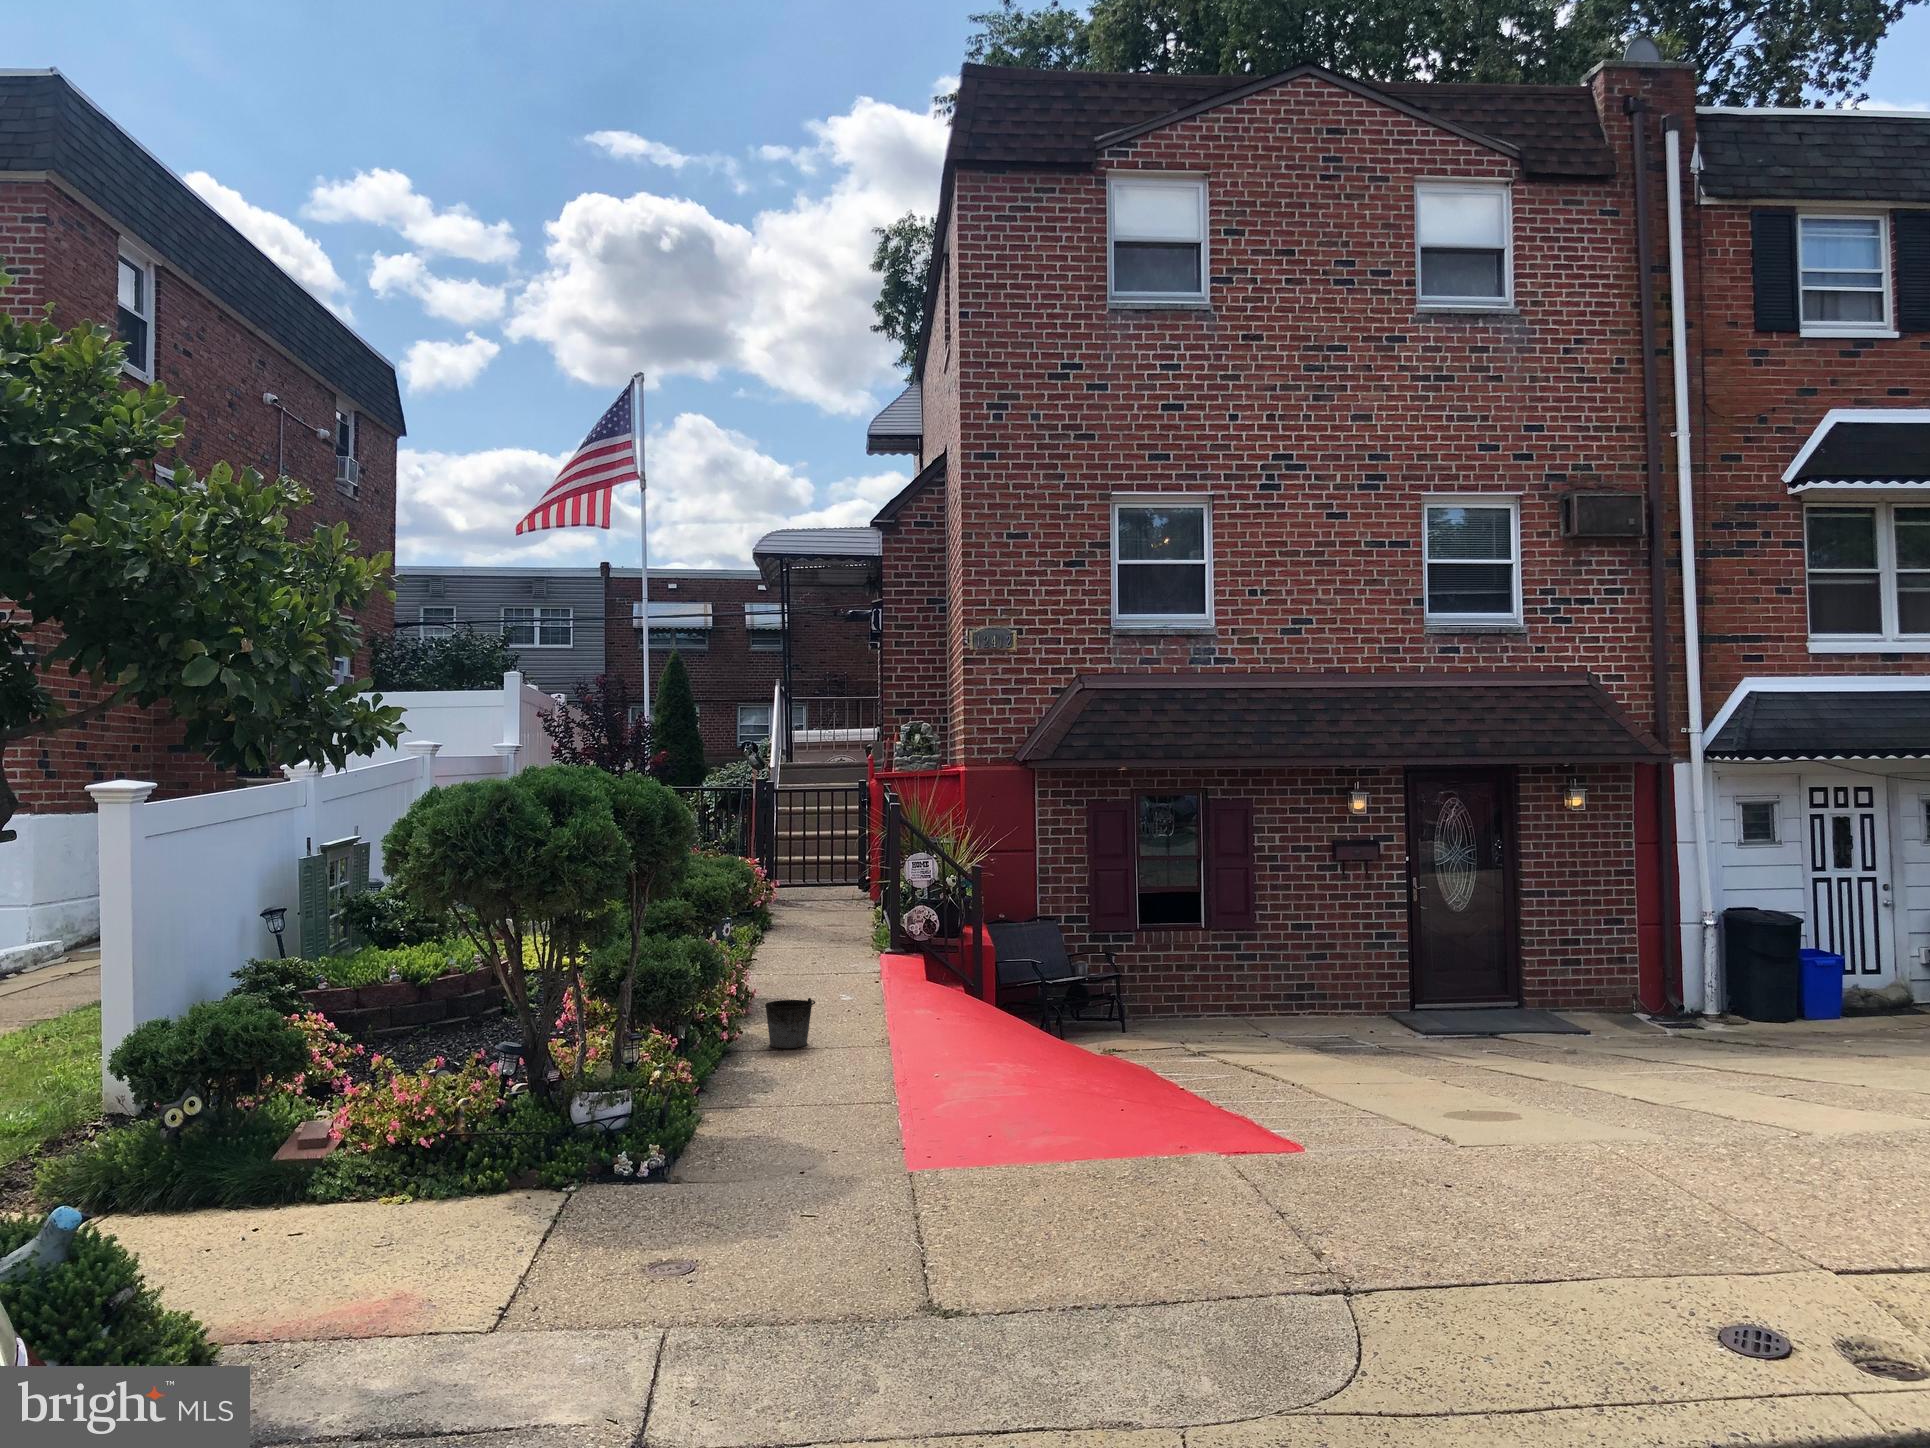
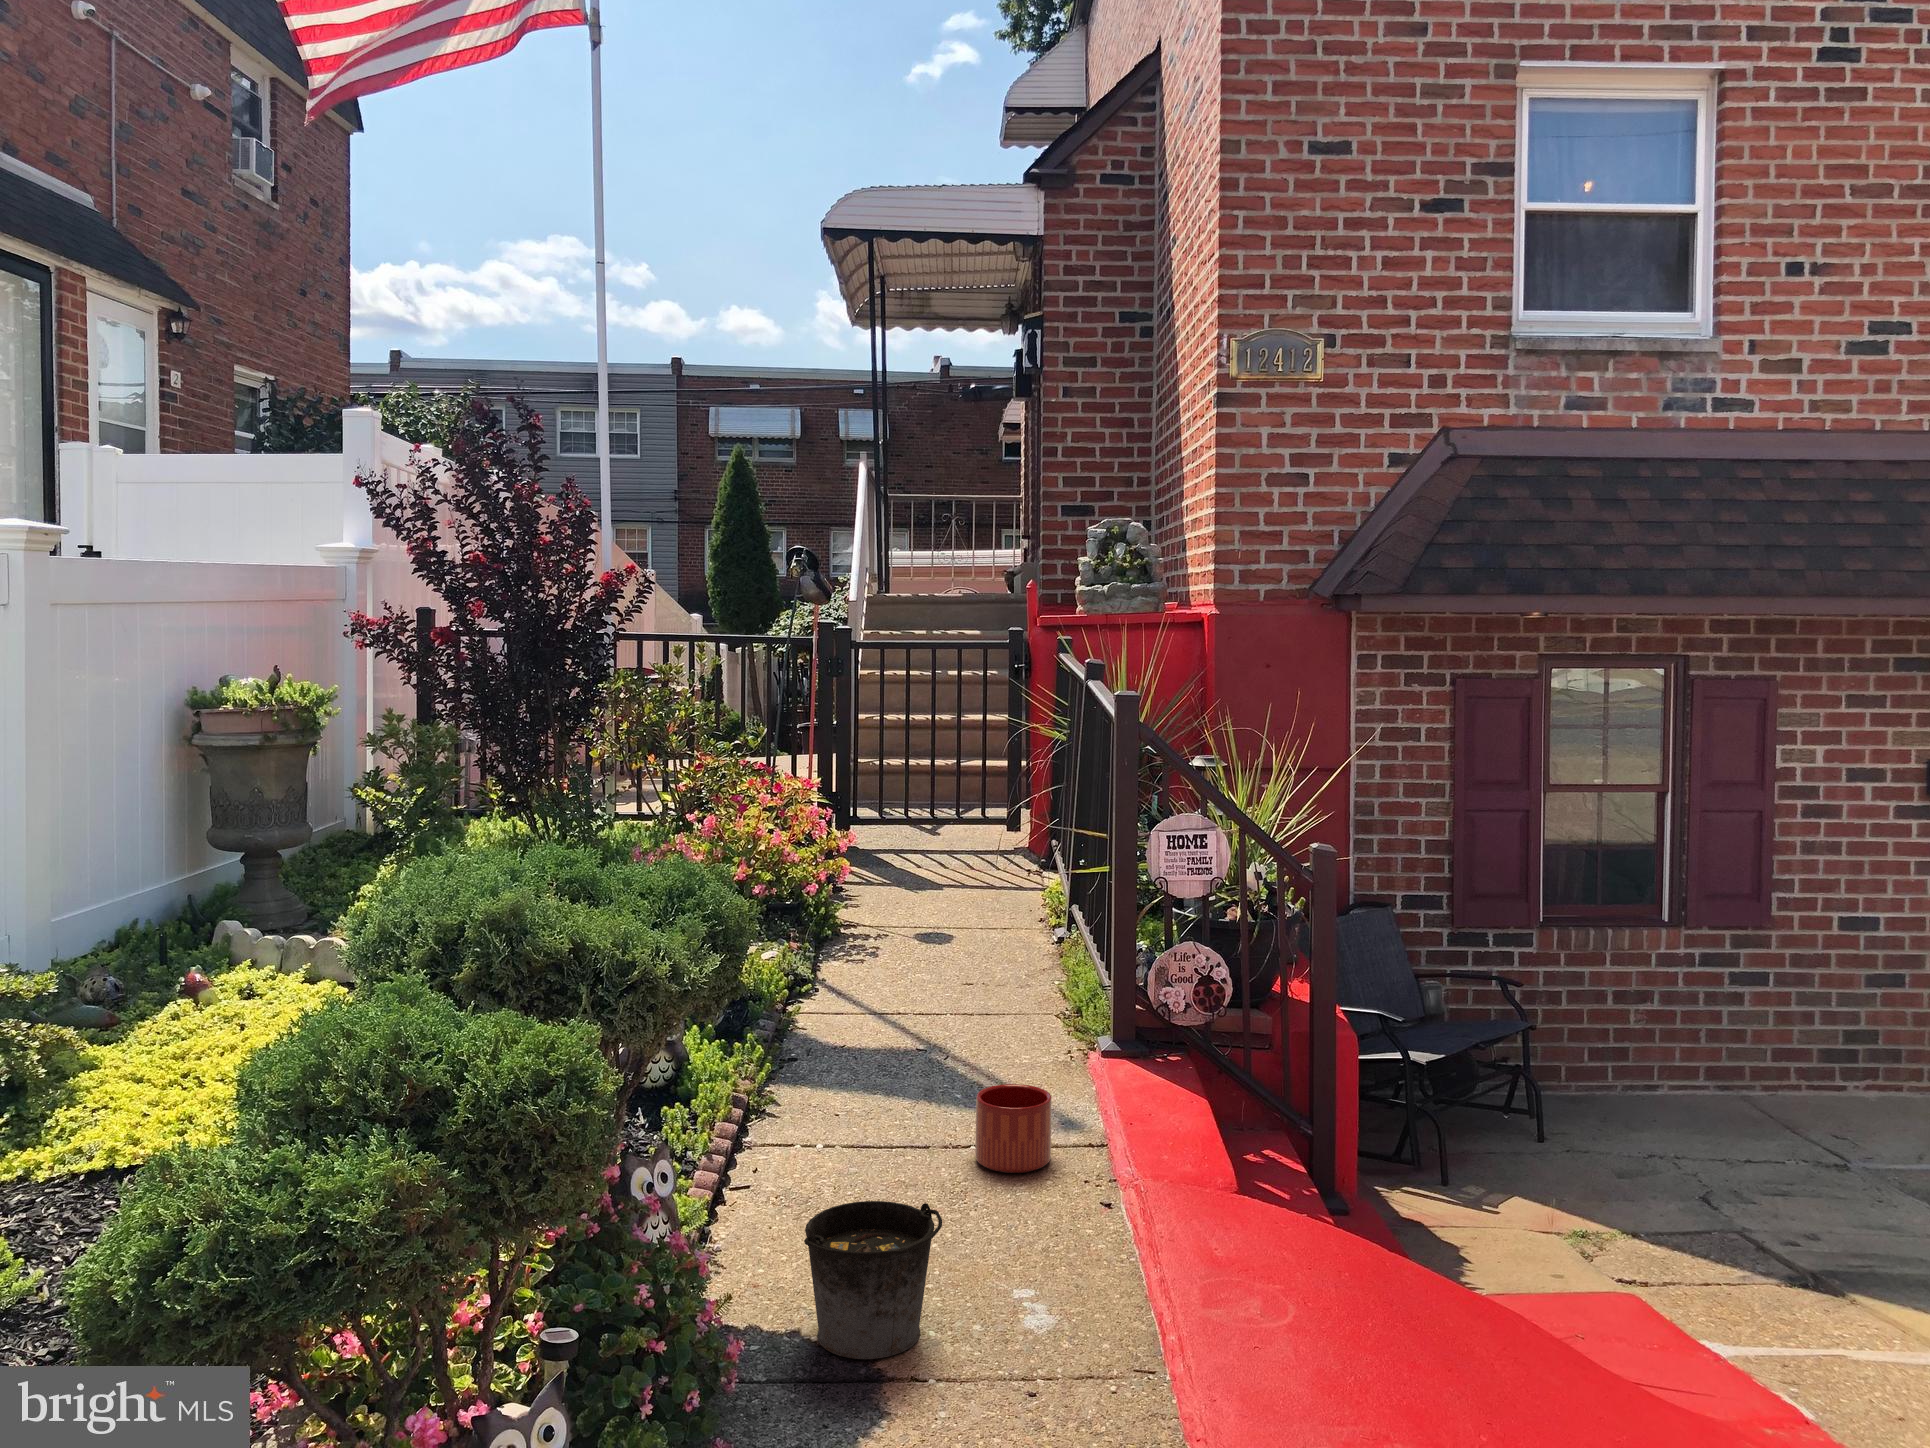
planter: none [832,979,864,1012] -> present [975,1084,1051,1173]

